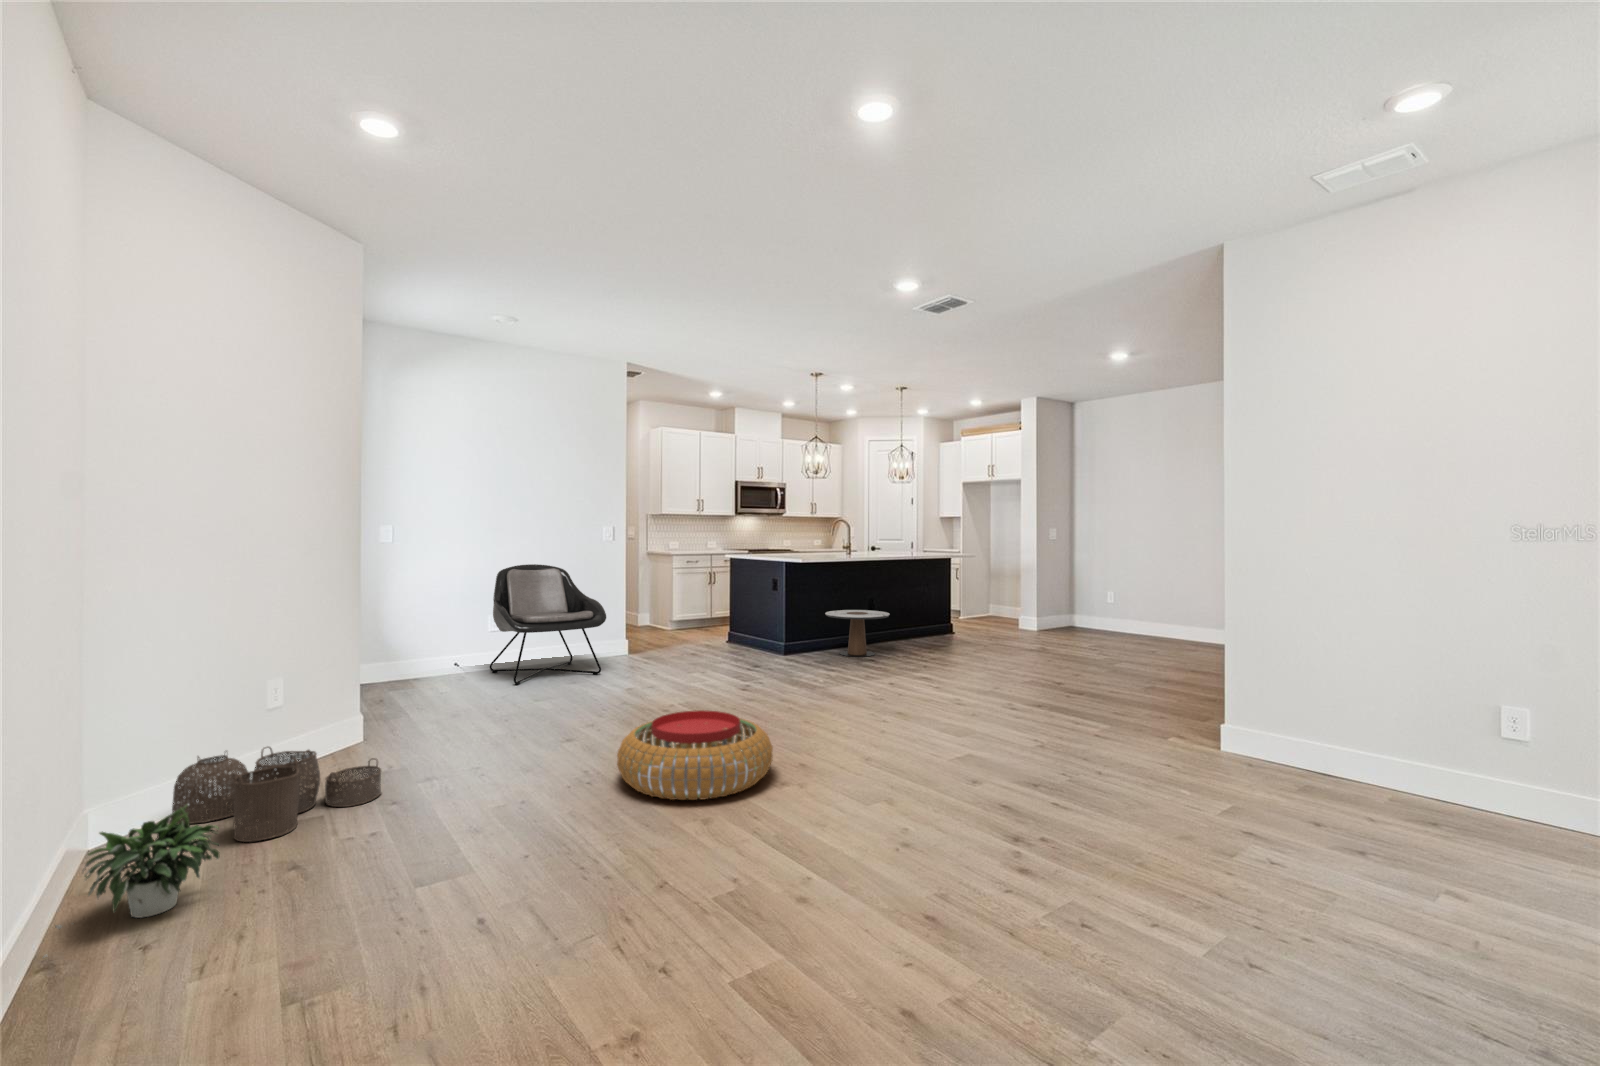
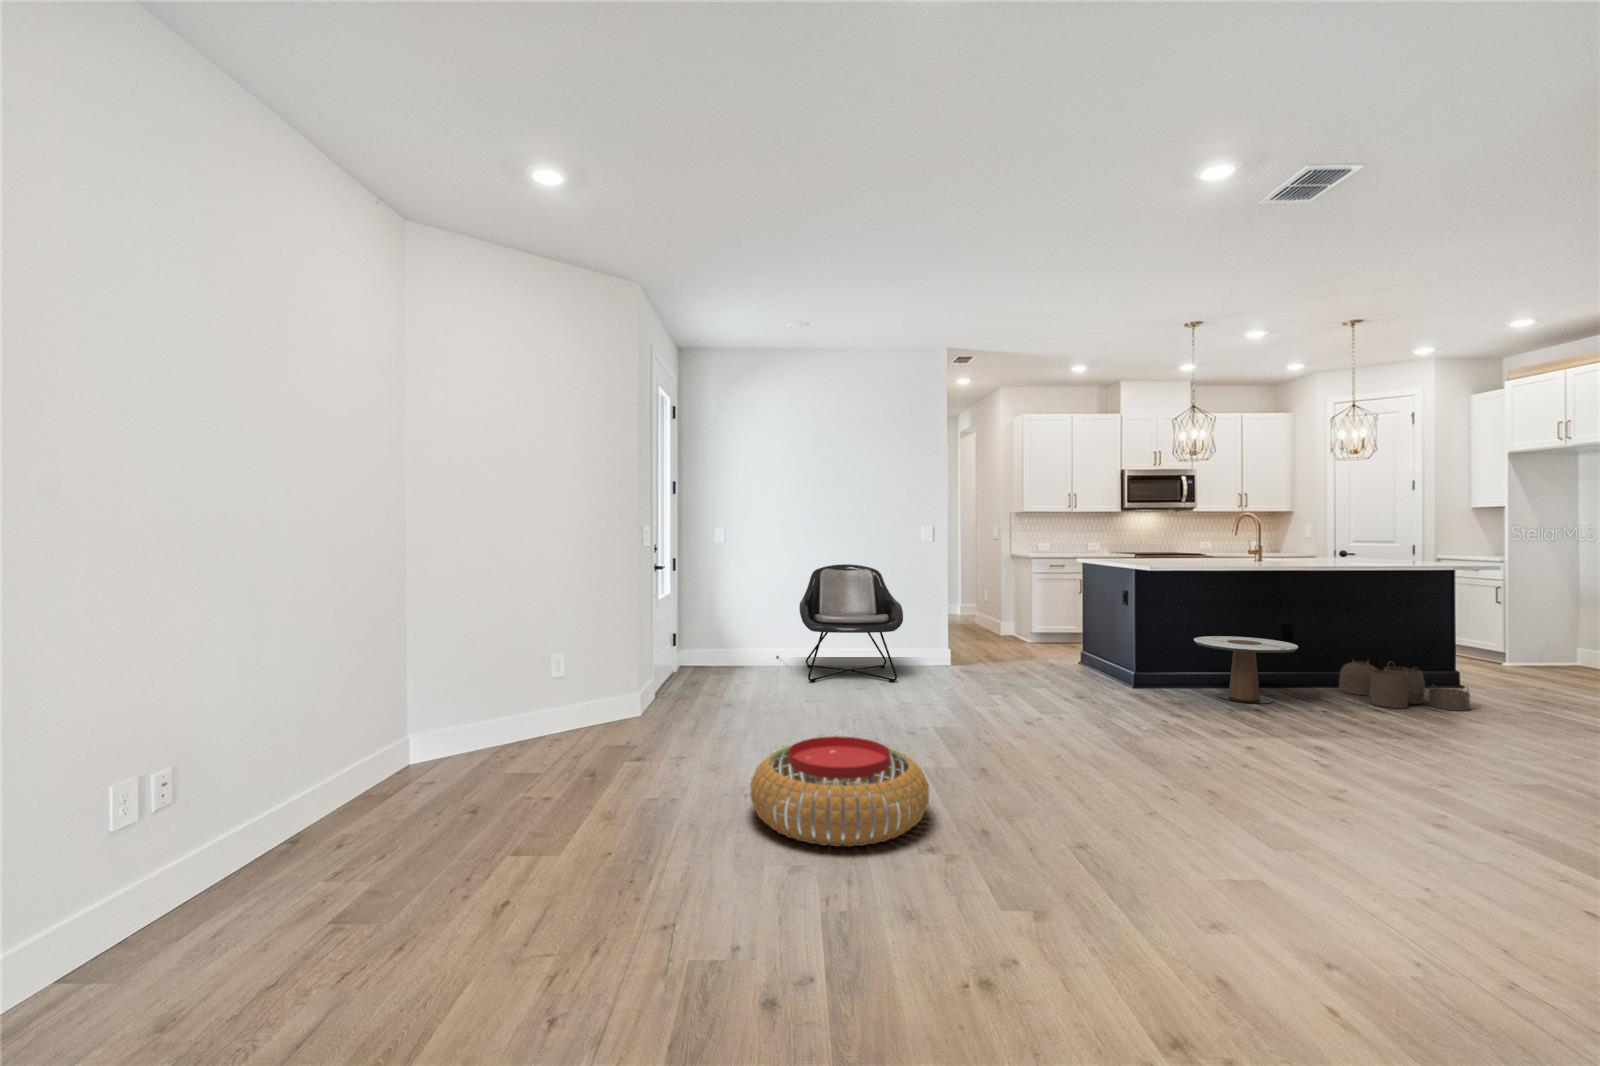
woven basket: present [171,747,381,842] -> present [1339,661,1470,711]
potted plant: present [43,804,220,958] -> none [291,742,420,833]

